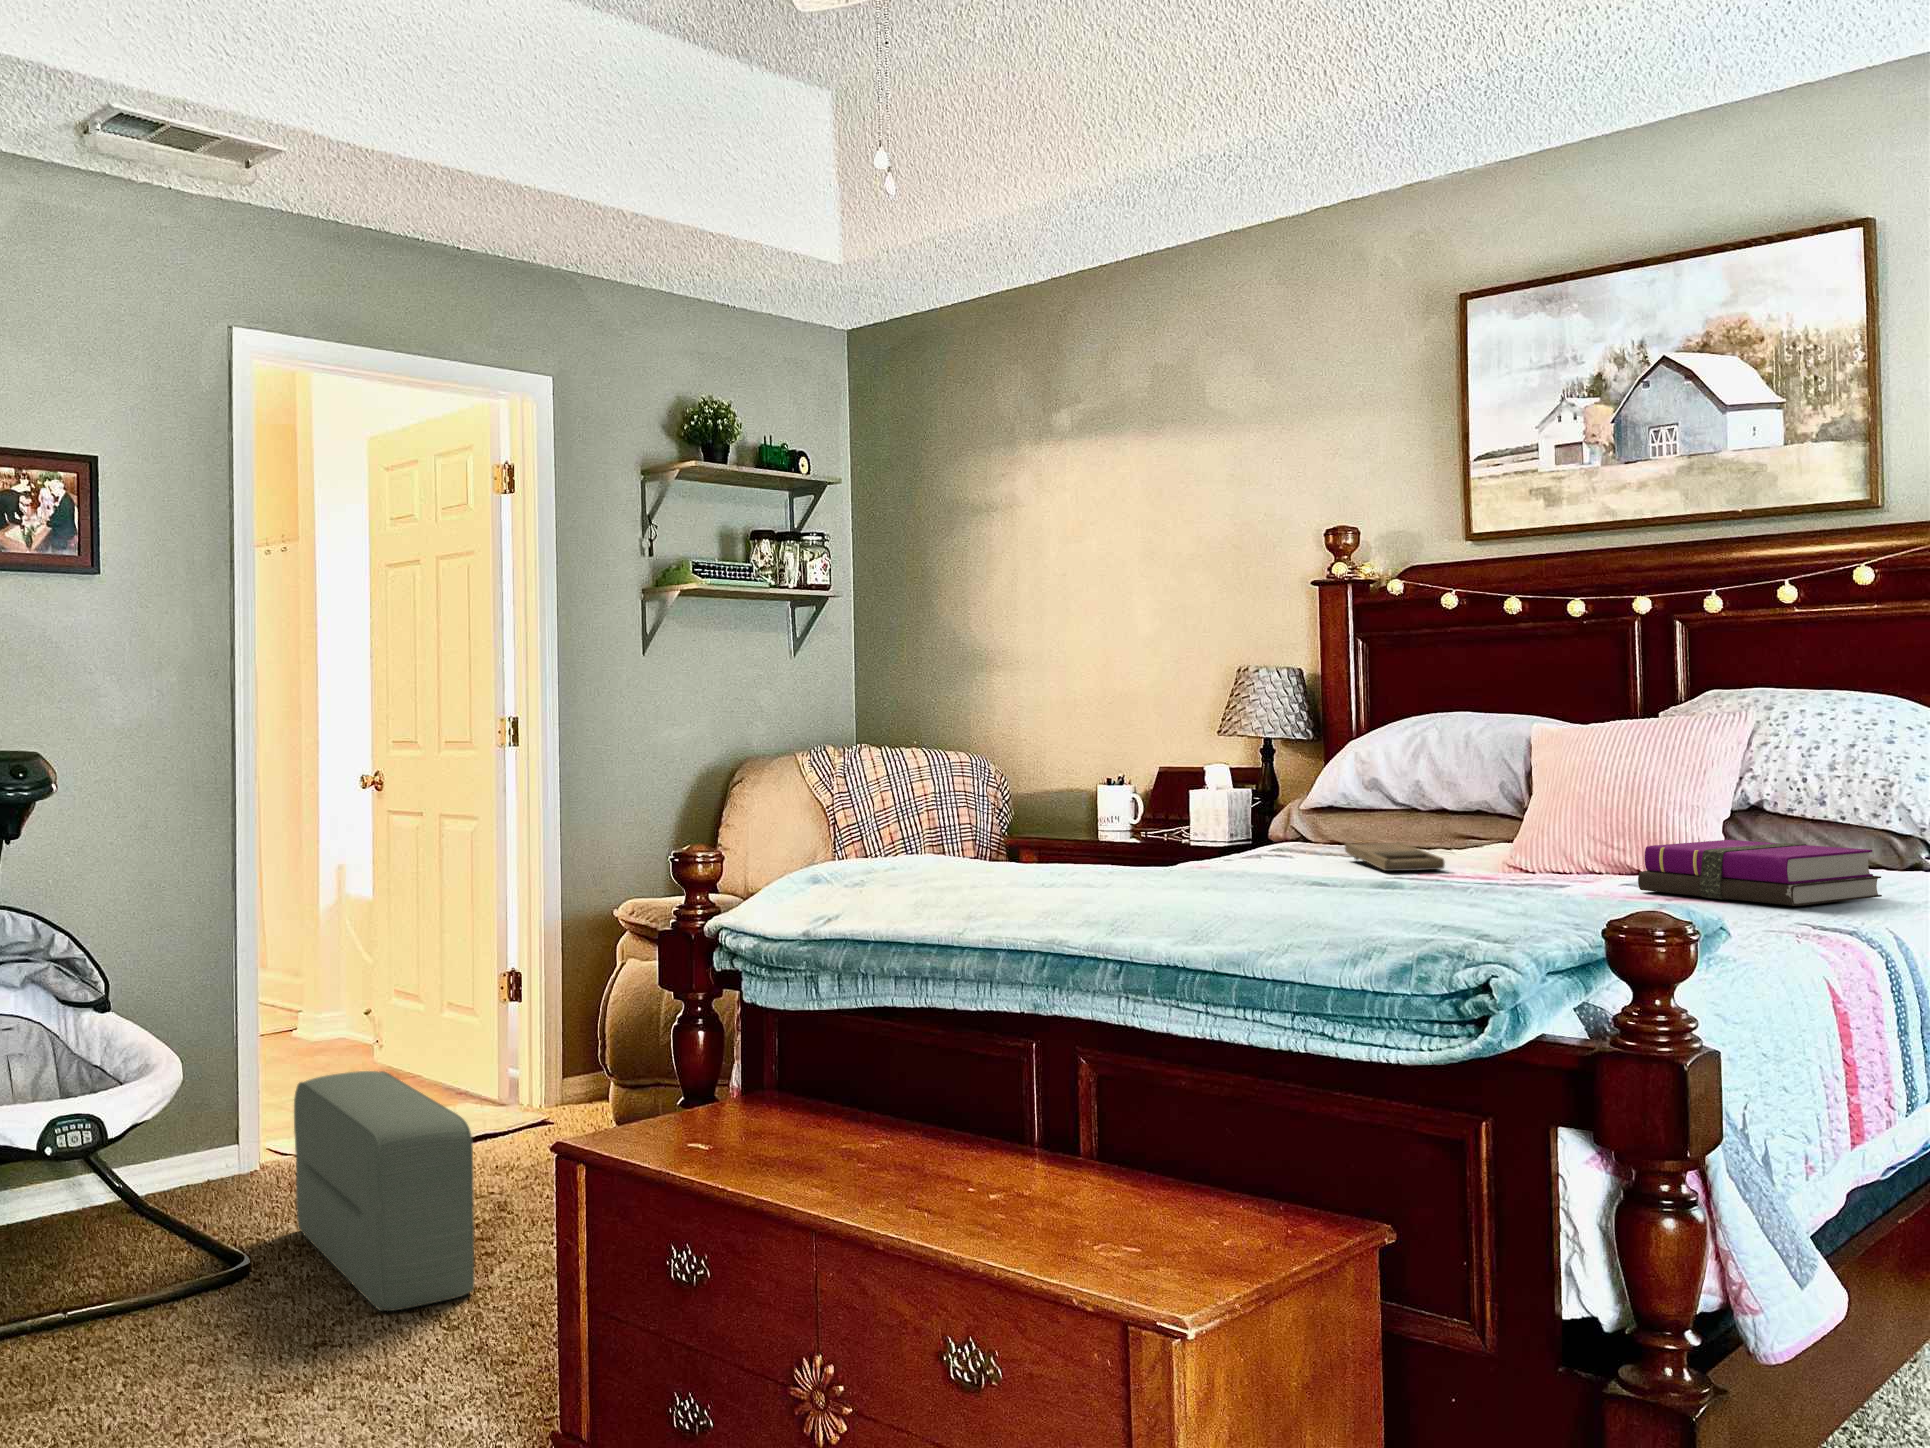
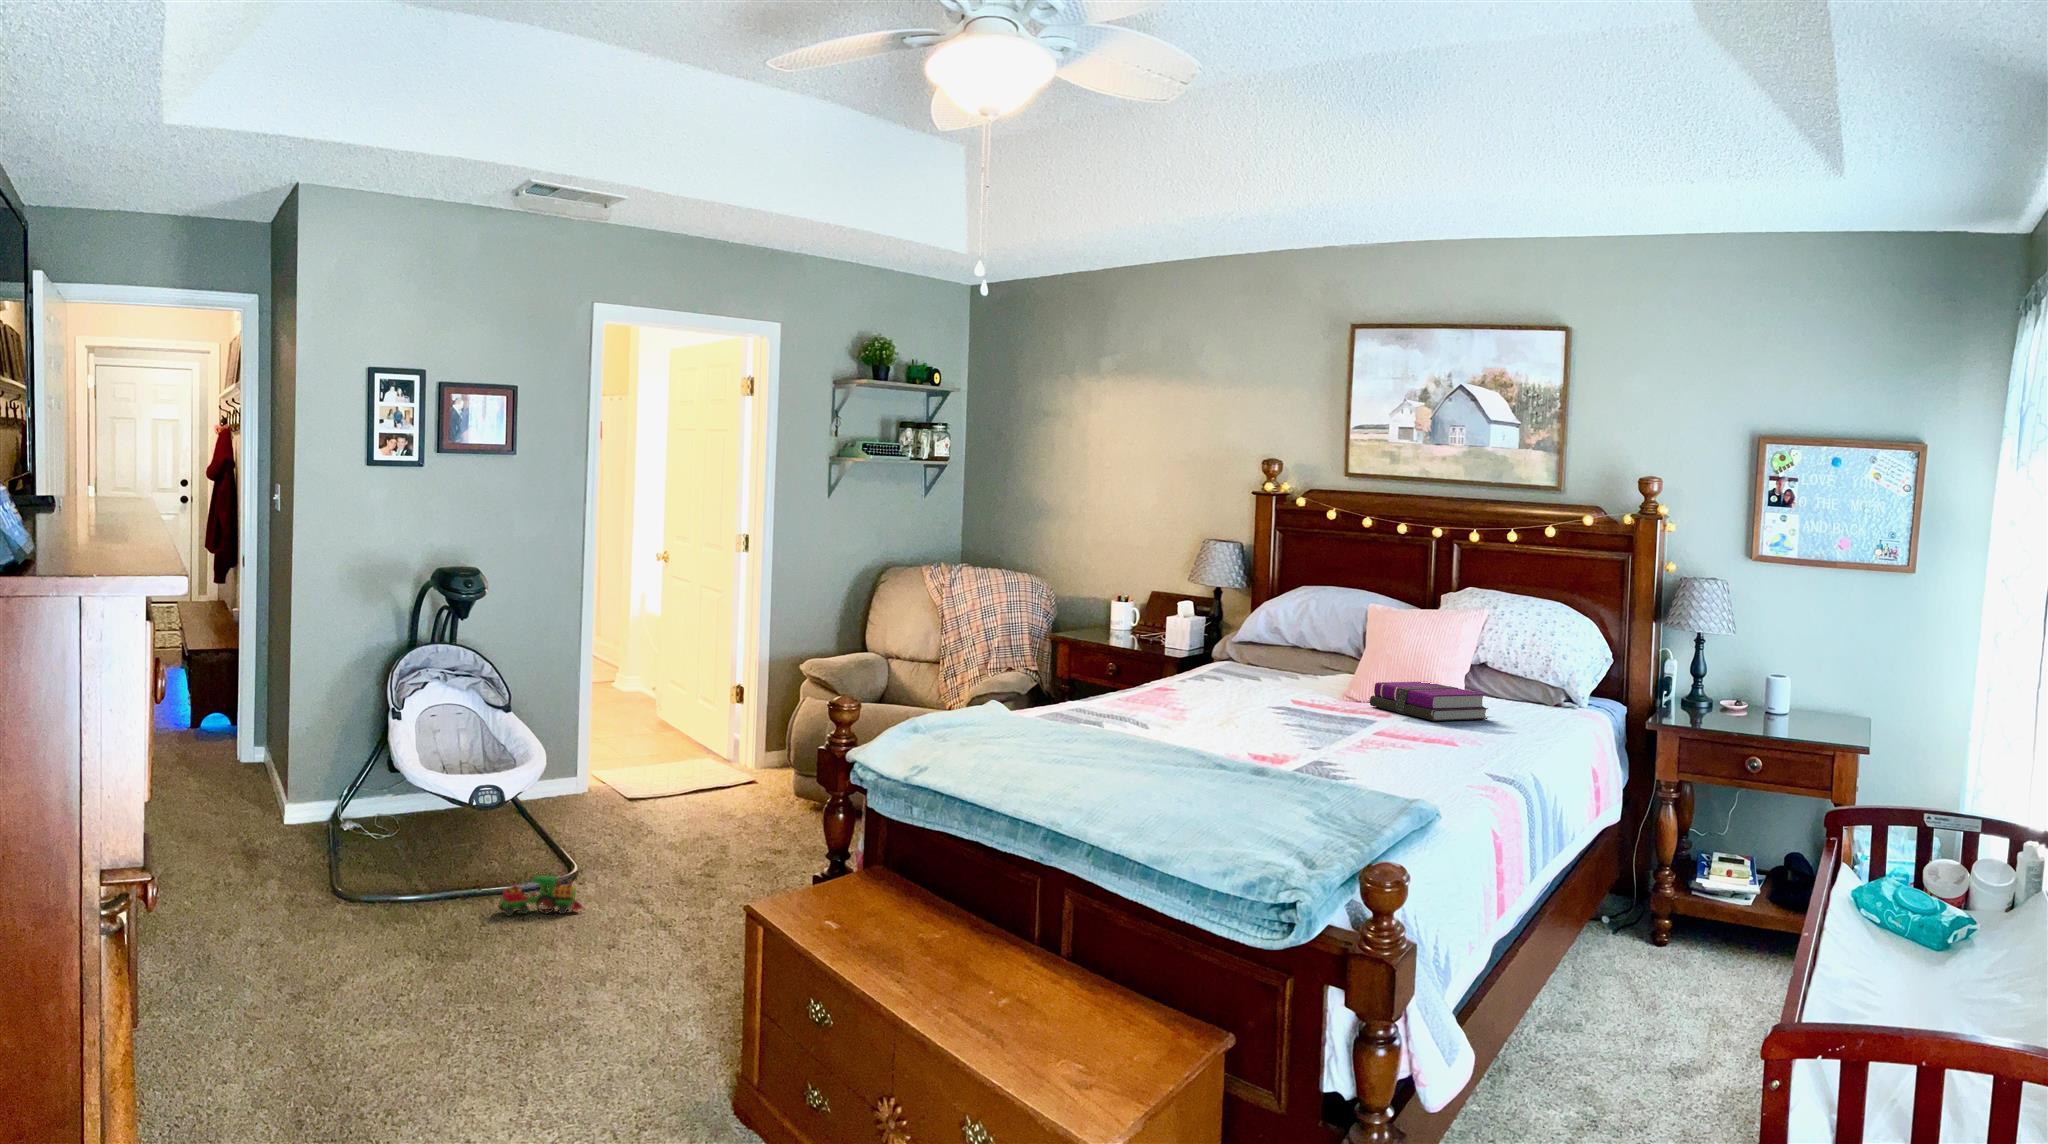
tray: present [1345,841,1445,871] -> none [1236,663,1283,684]
pouf: present [294,1071,474,1311] -> none [616,754,728,883]
toy train: none [21,1327,188,1417] -> present [499,876,582,916]

